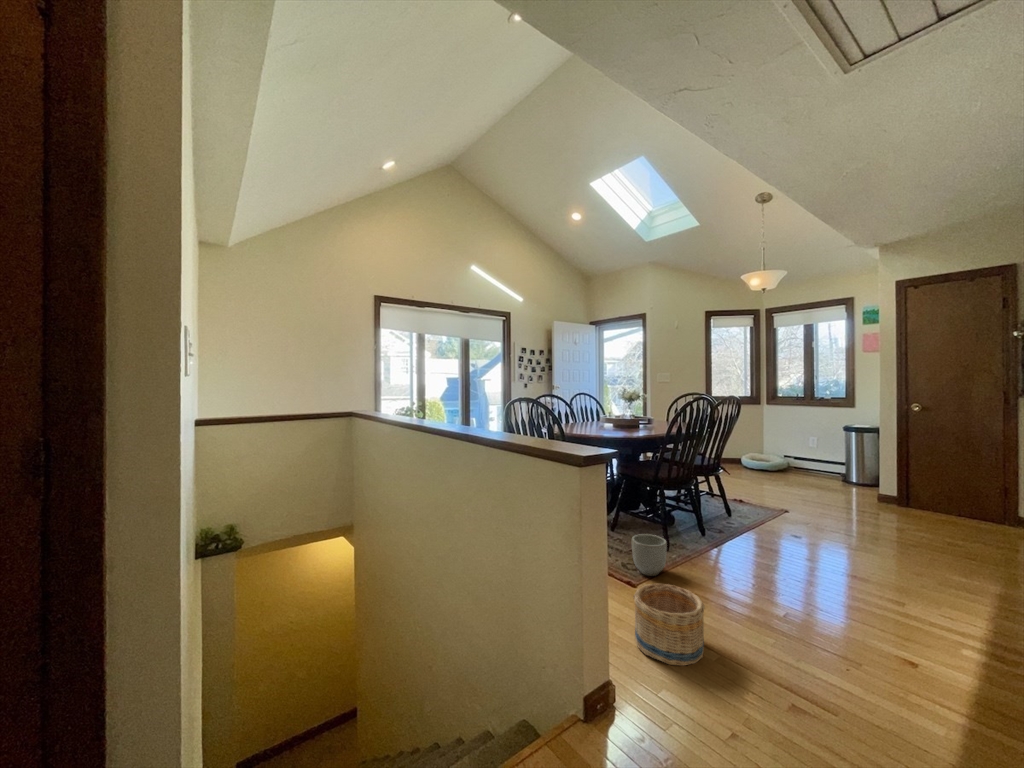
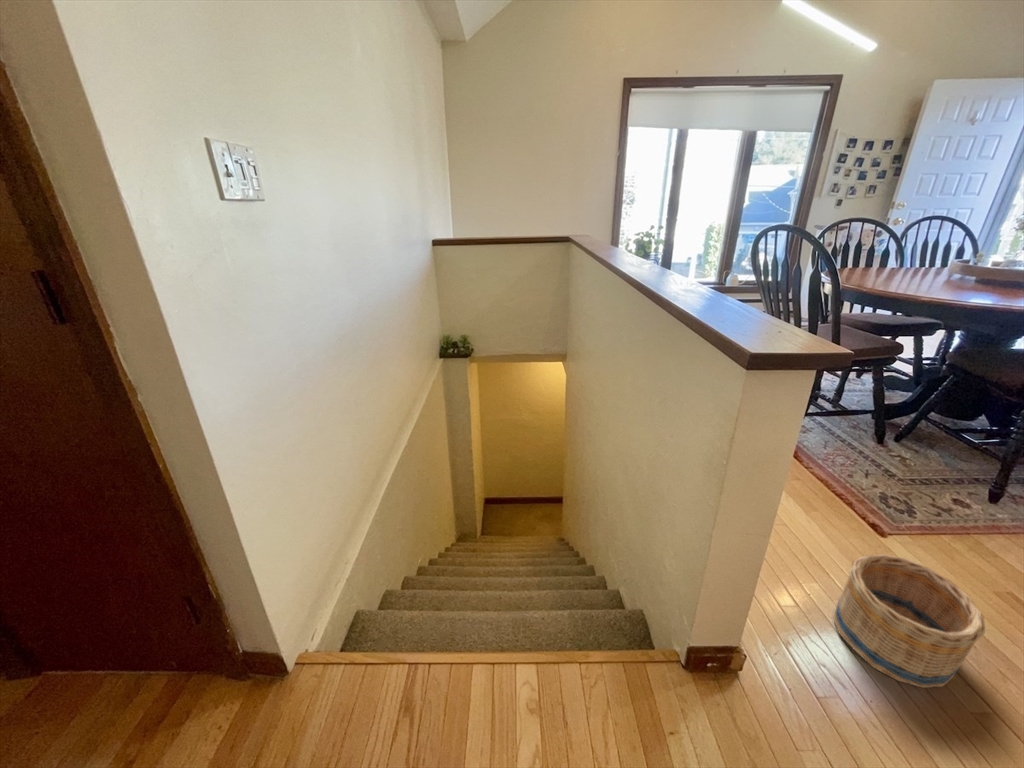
planter: present [632,534,667,576] -> none [903,468,981,532]

